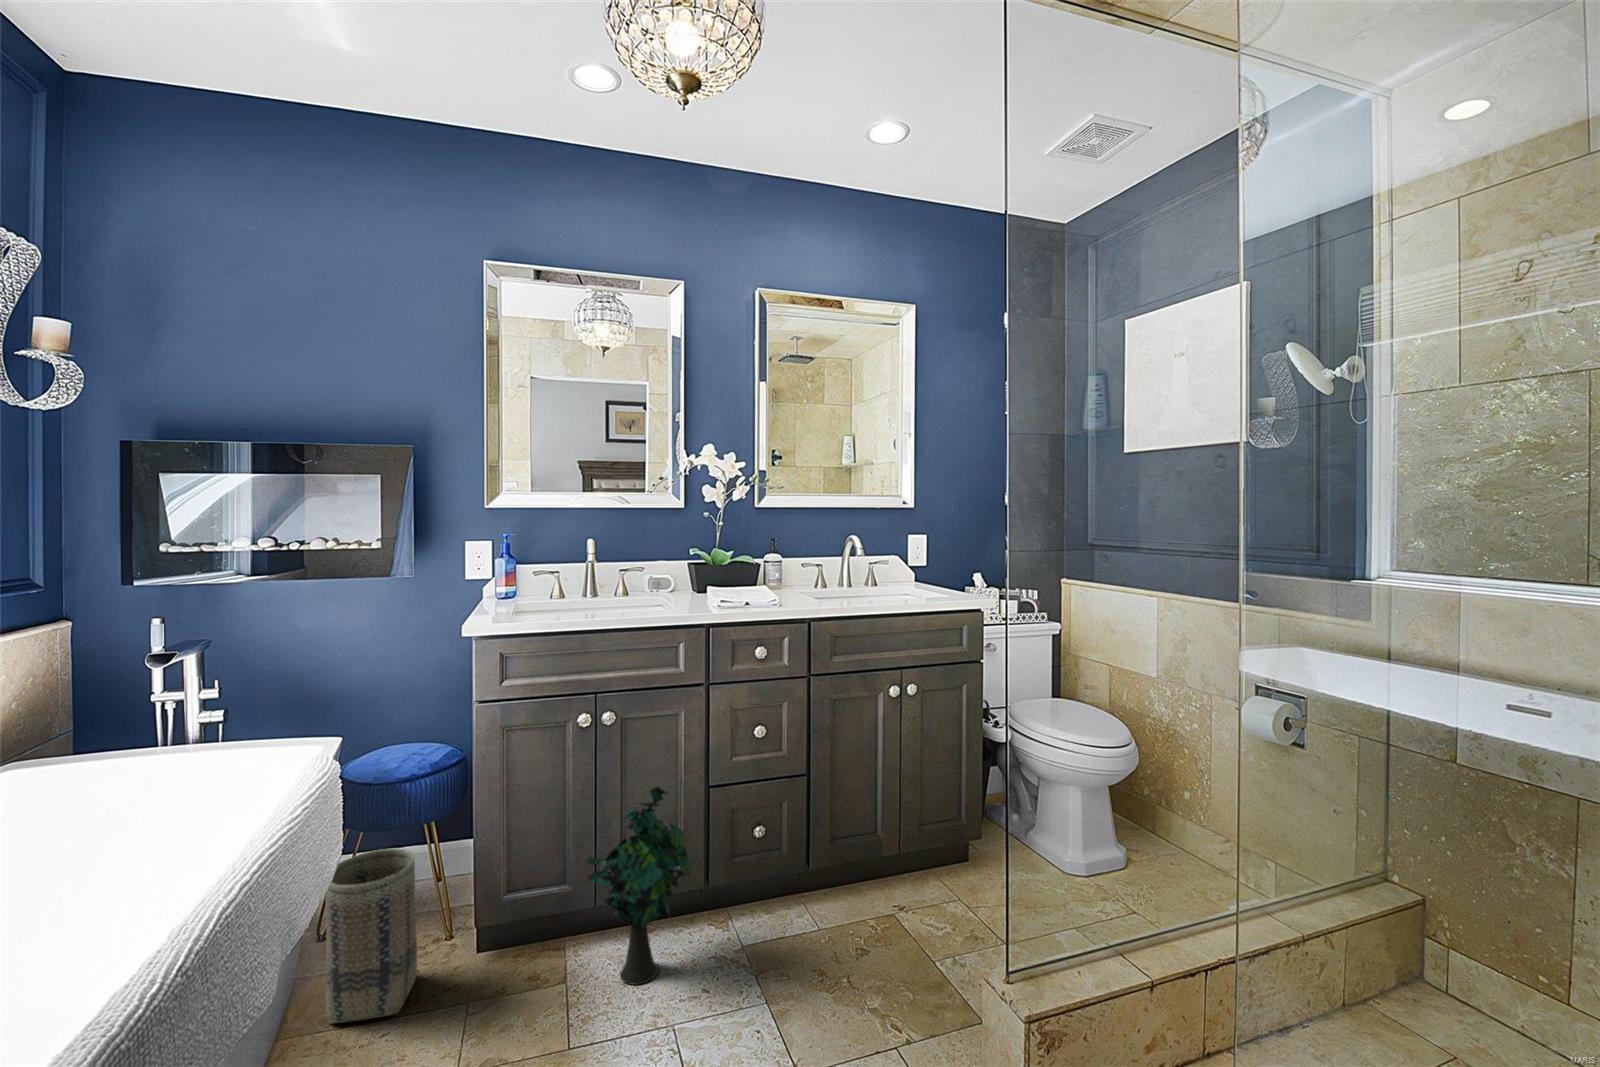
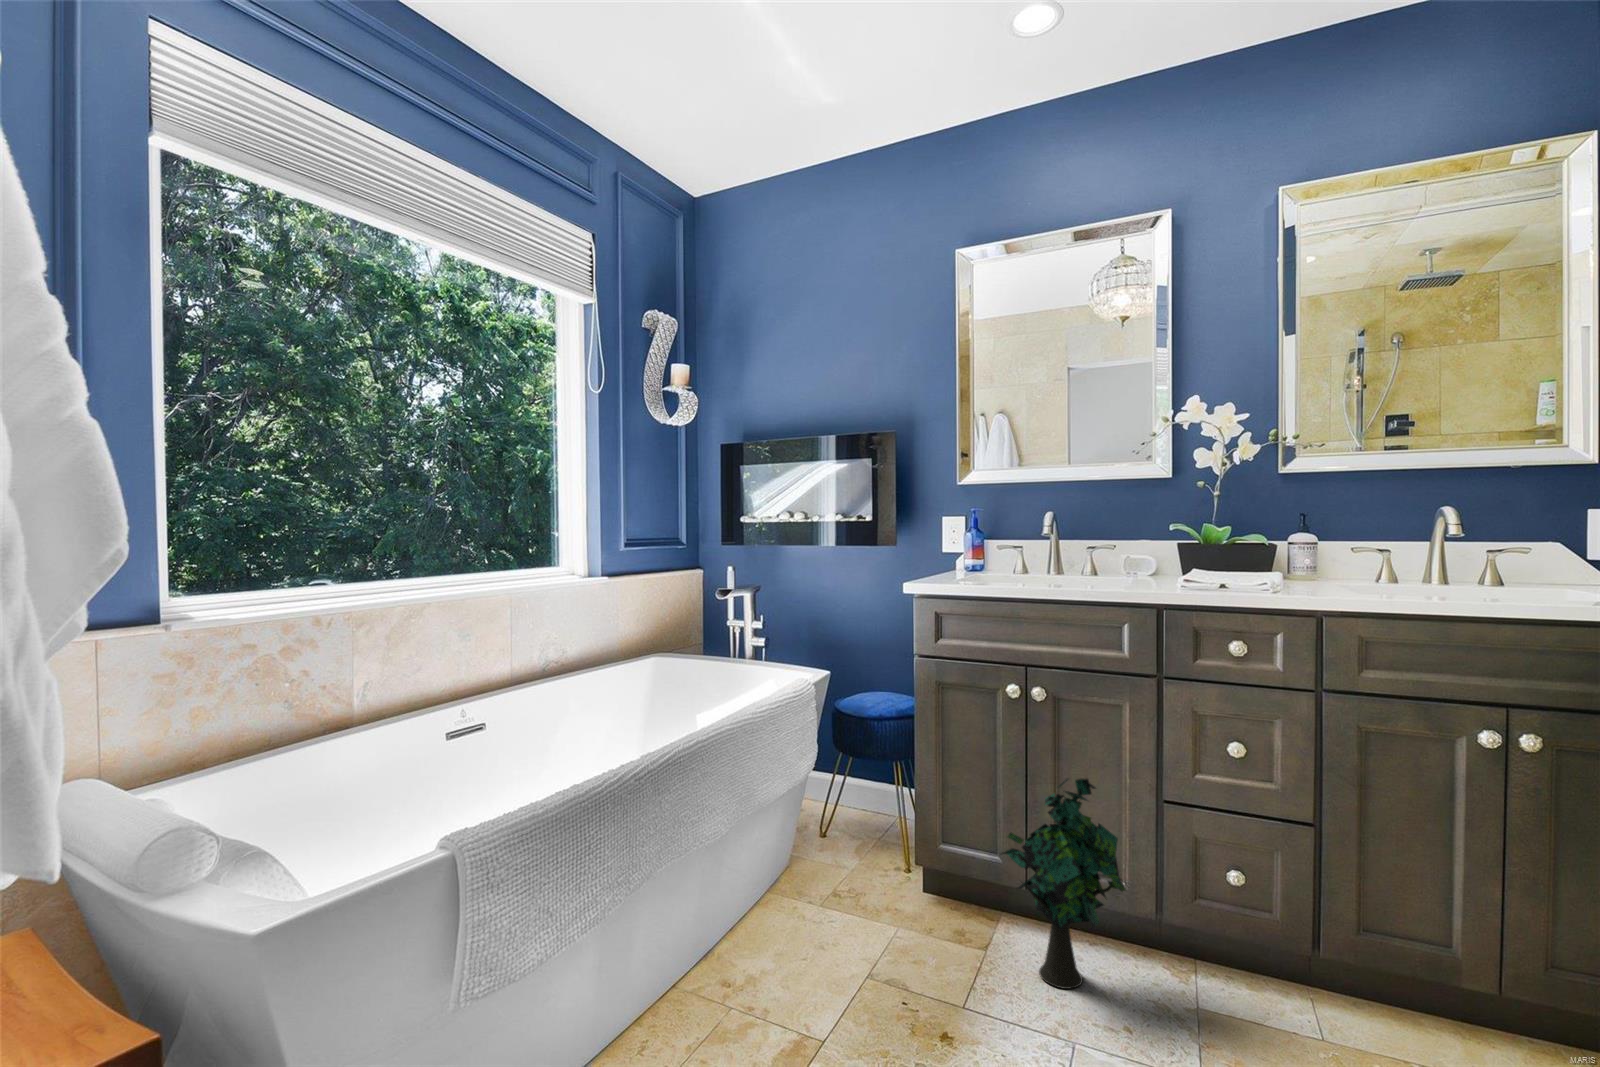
basket: present [325,849,417,1024] -> none [802,771,871,913]

